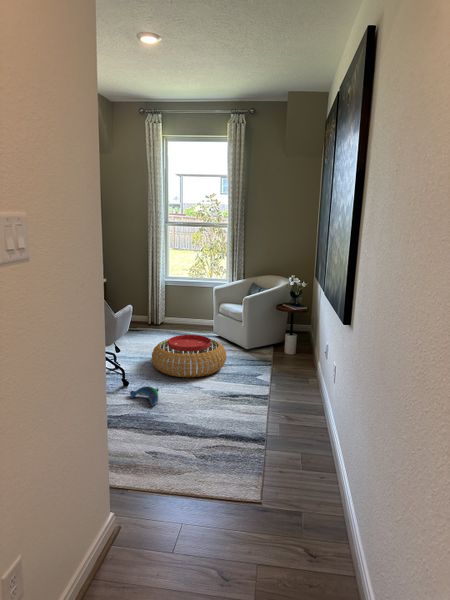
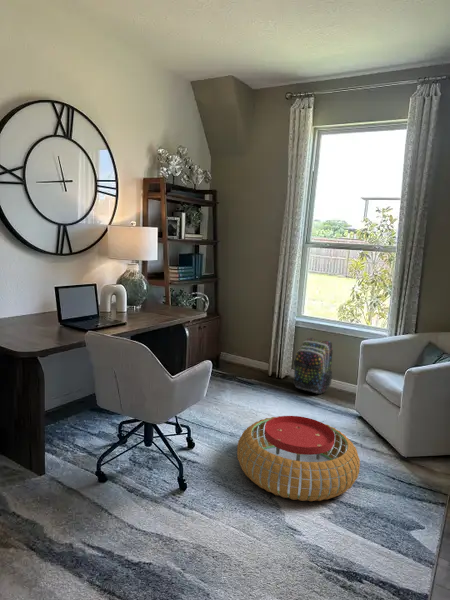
backpack: none [169,291,196,329] -> present [293,338,332,394]
plush toy: present [130,386,158,406] -> none [172,509,218,559]

